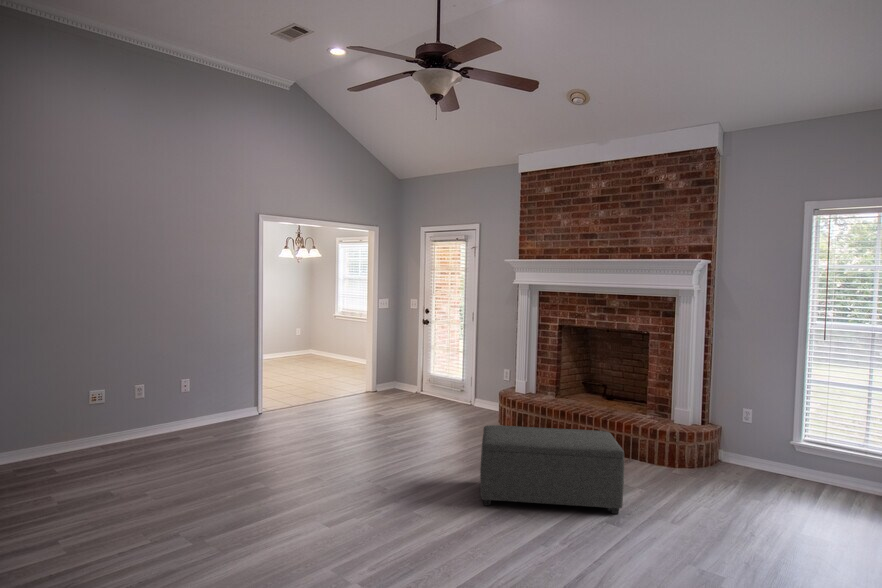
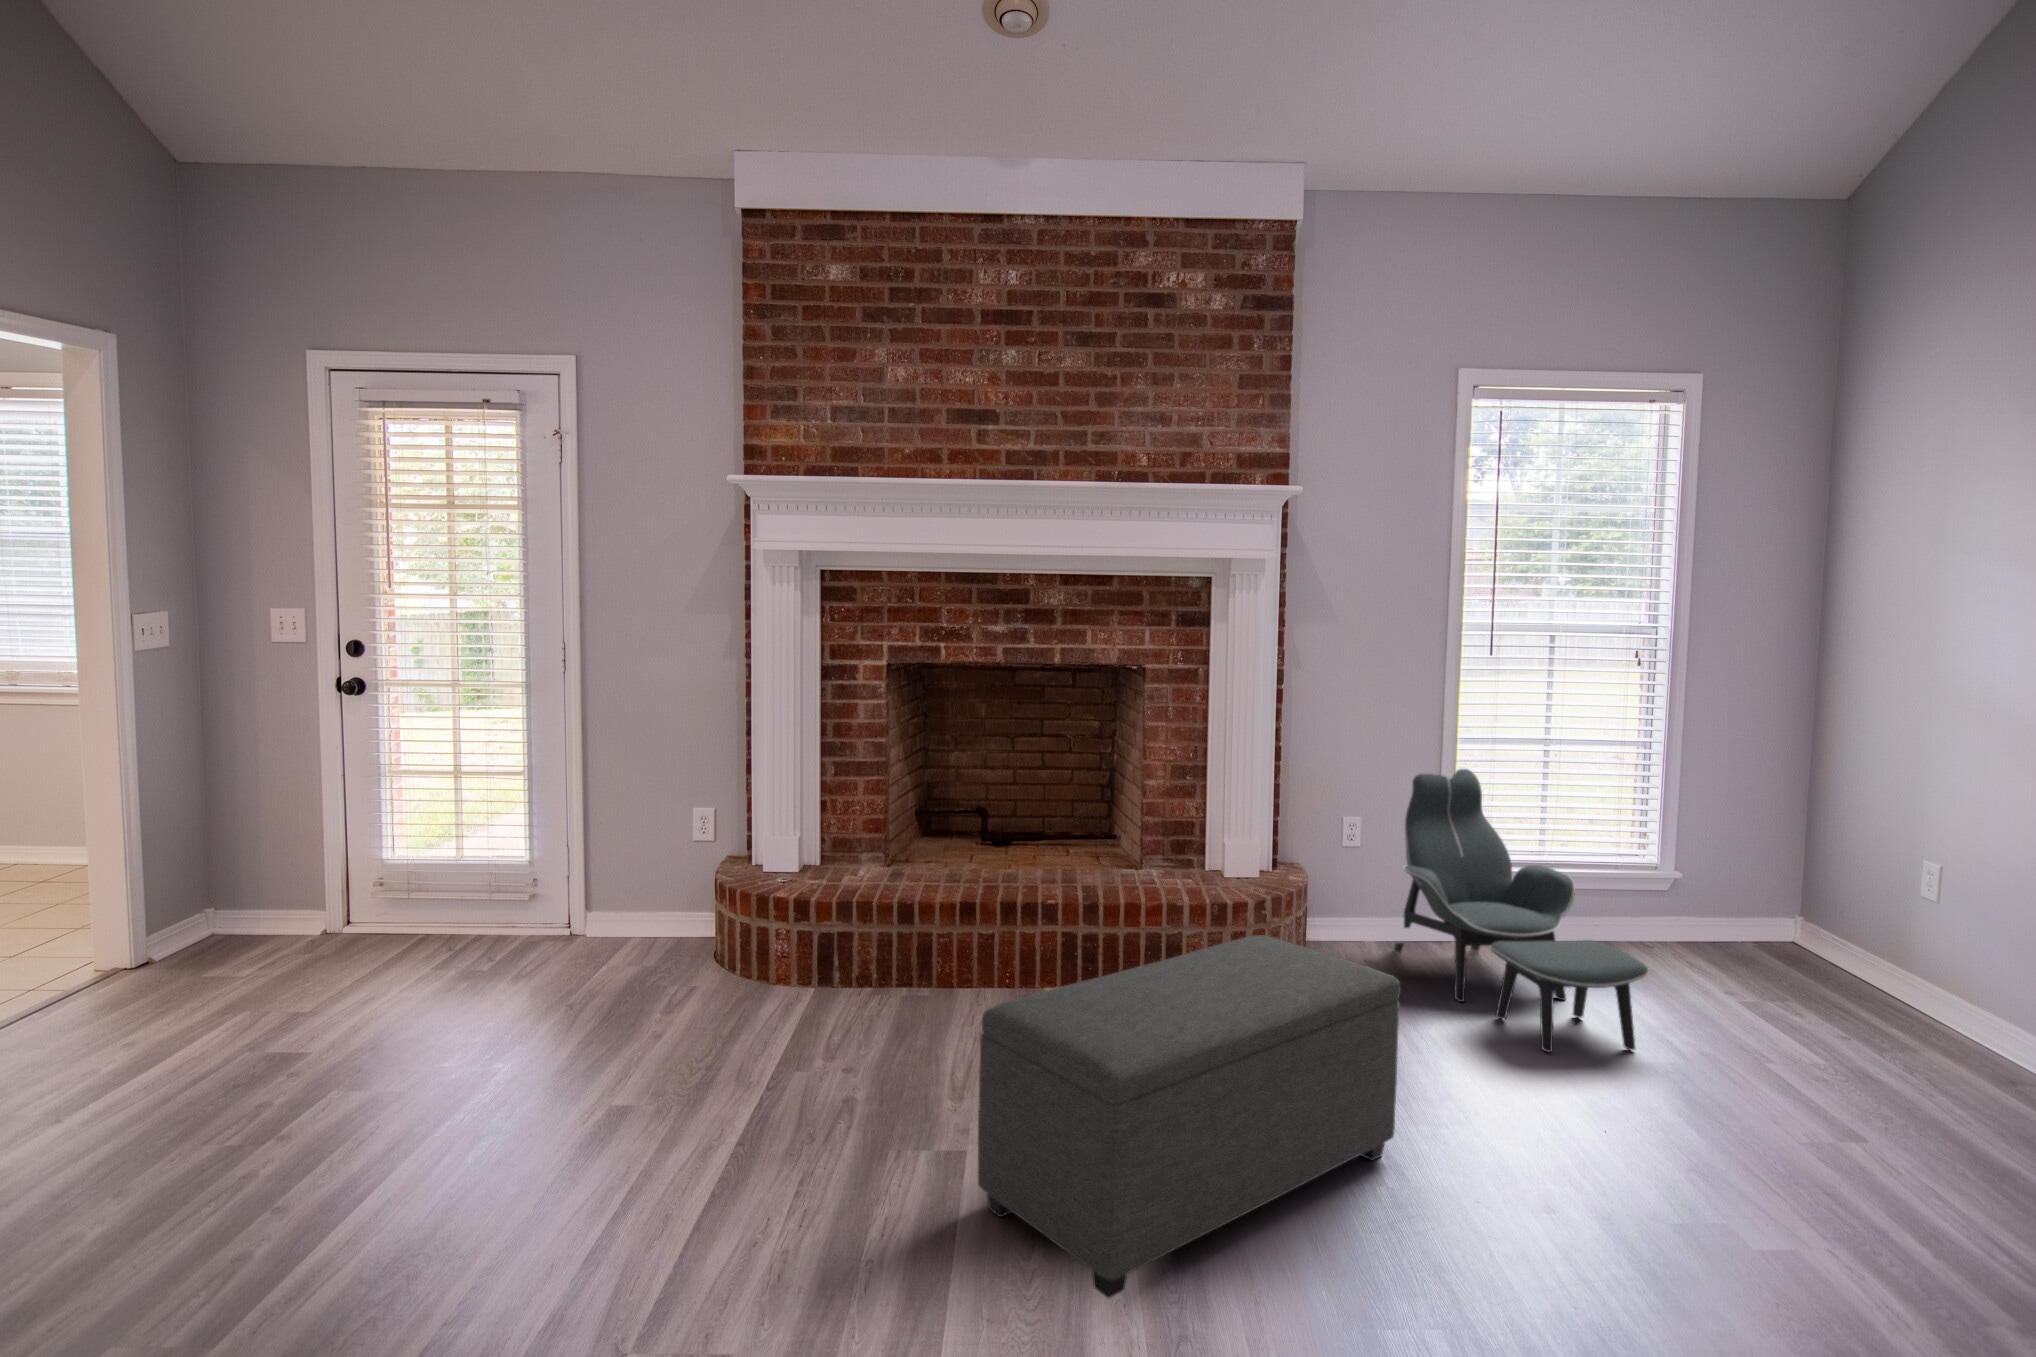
lounge chair: none [753,391,844,533] -> present [1394,769,1649,1052]

